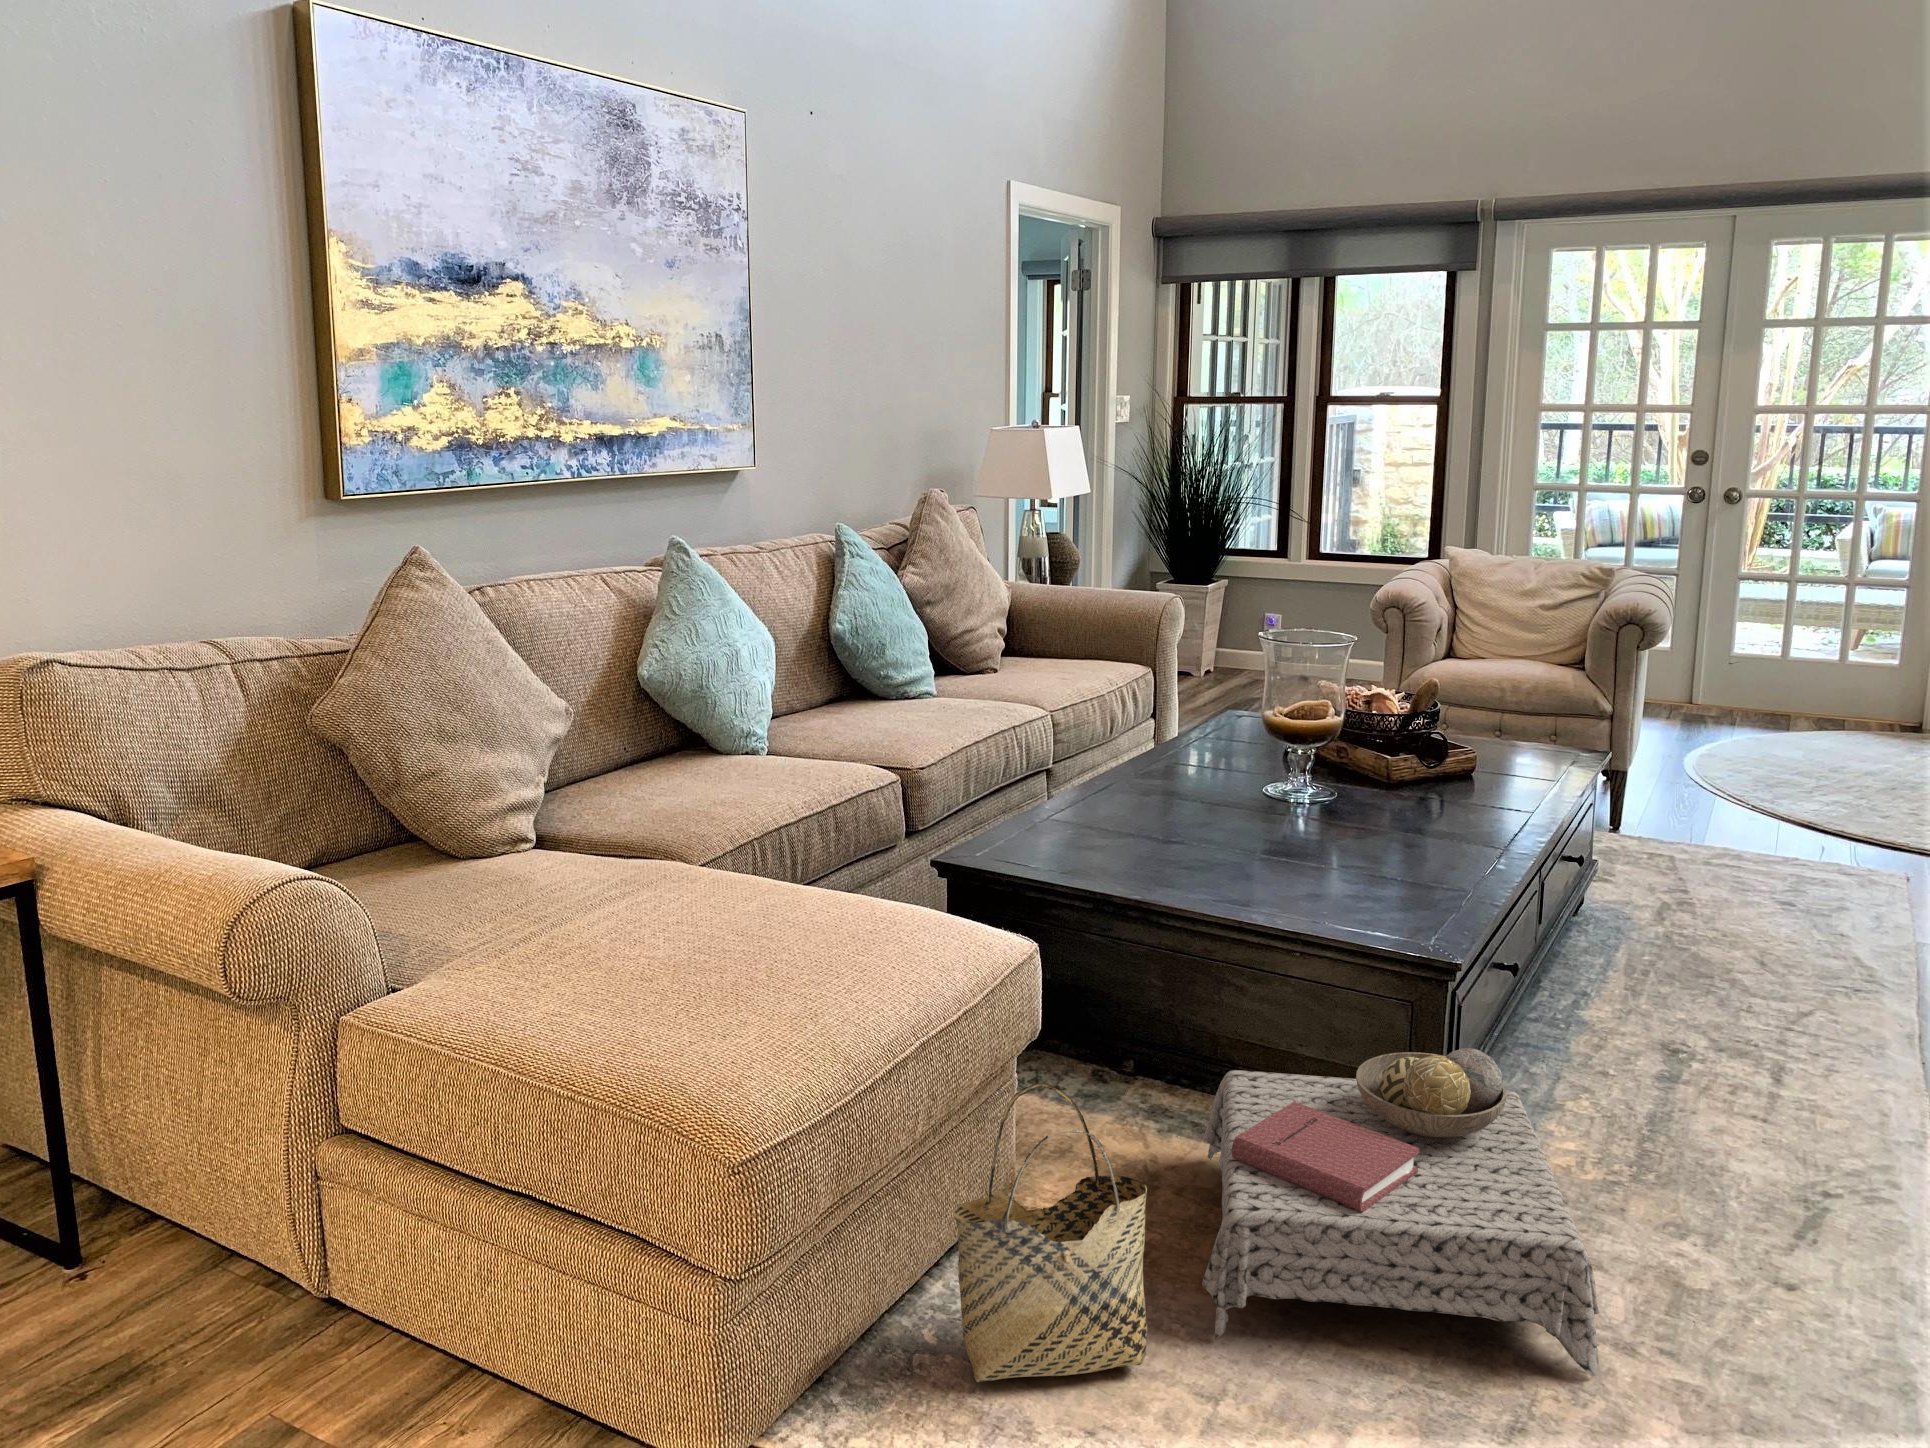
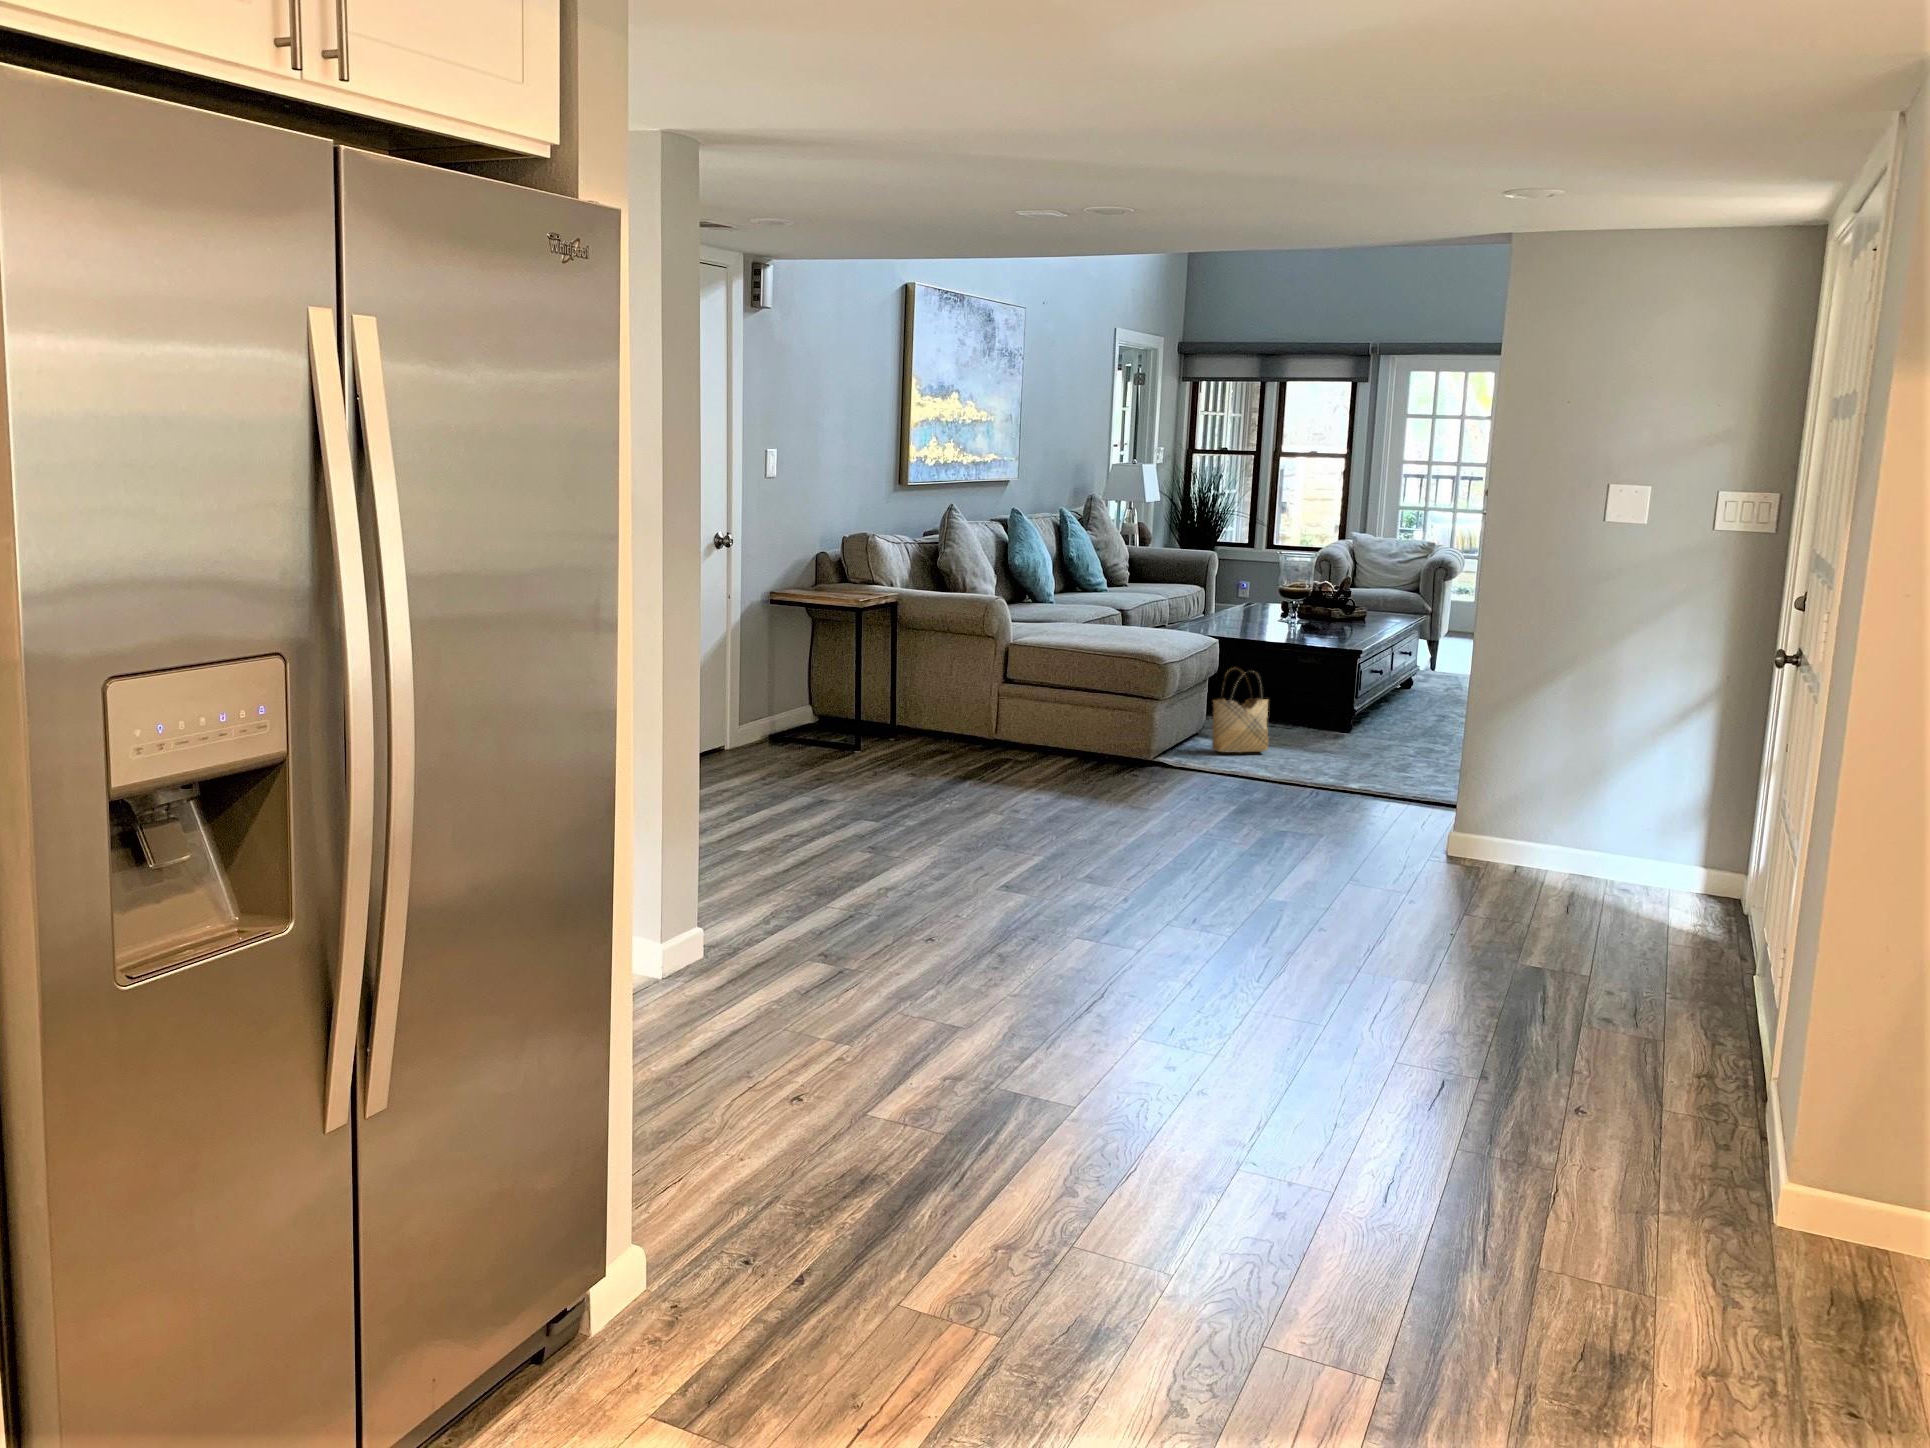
ottoman: present [1202,1048,1599,1377] -> none [1272,673,1403,756]

